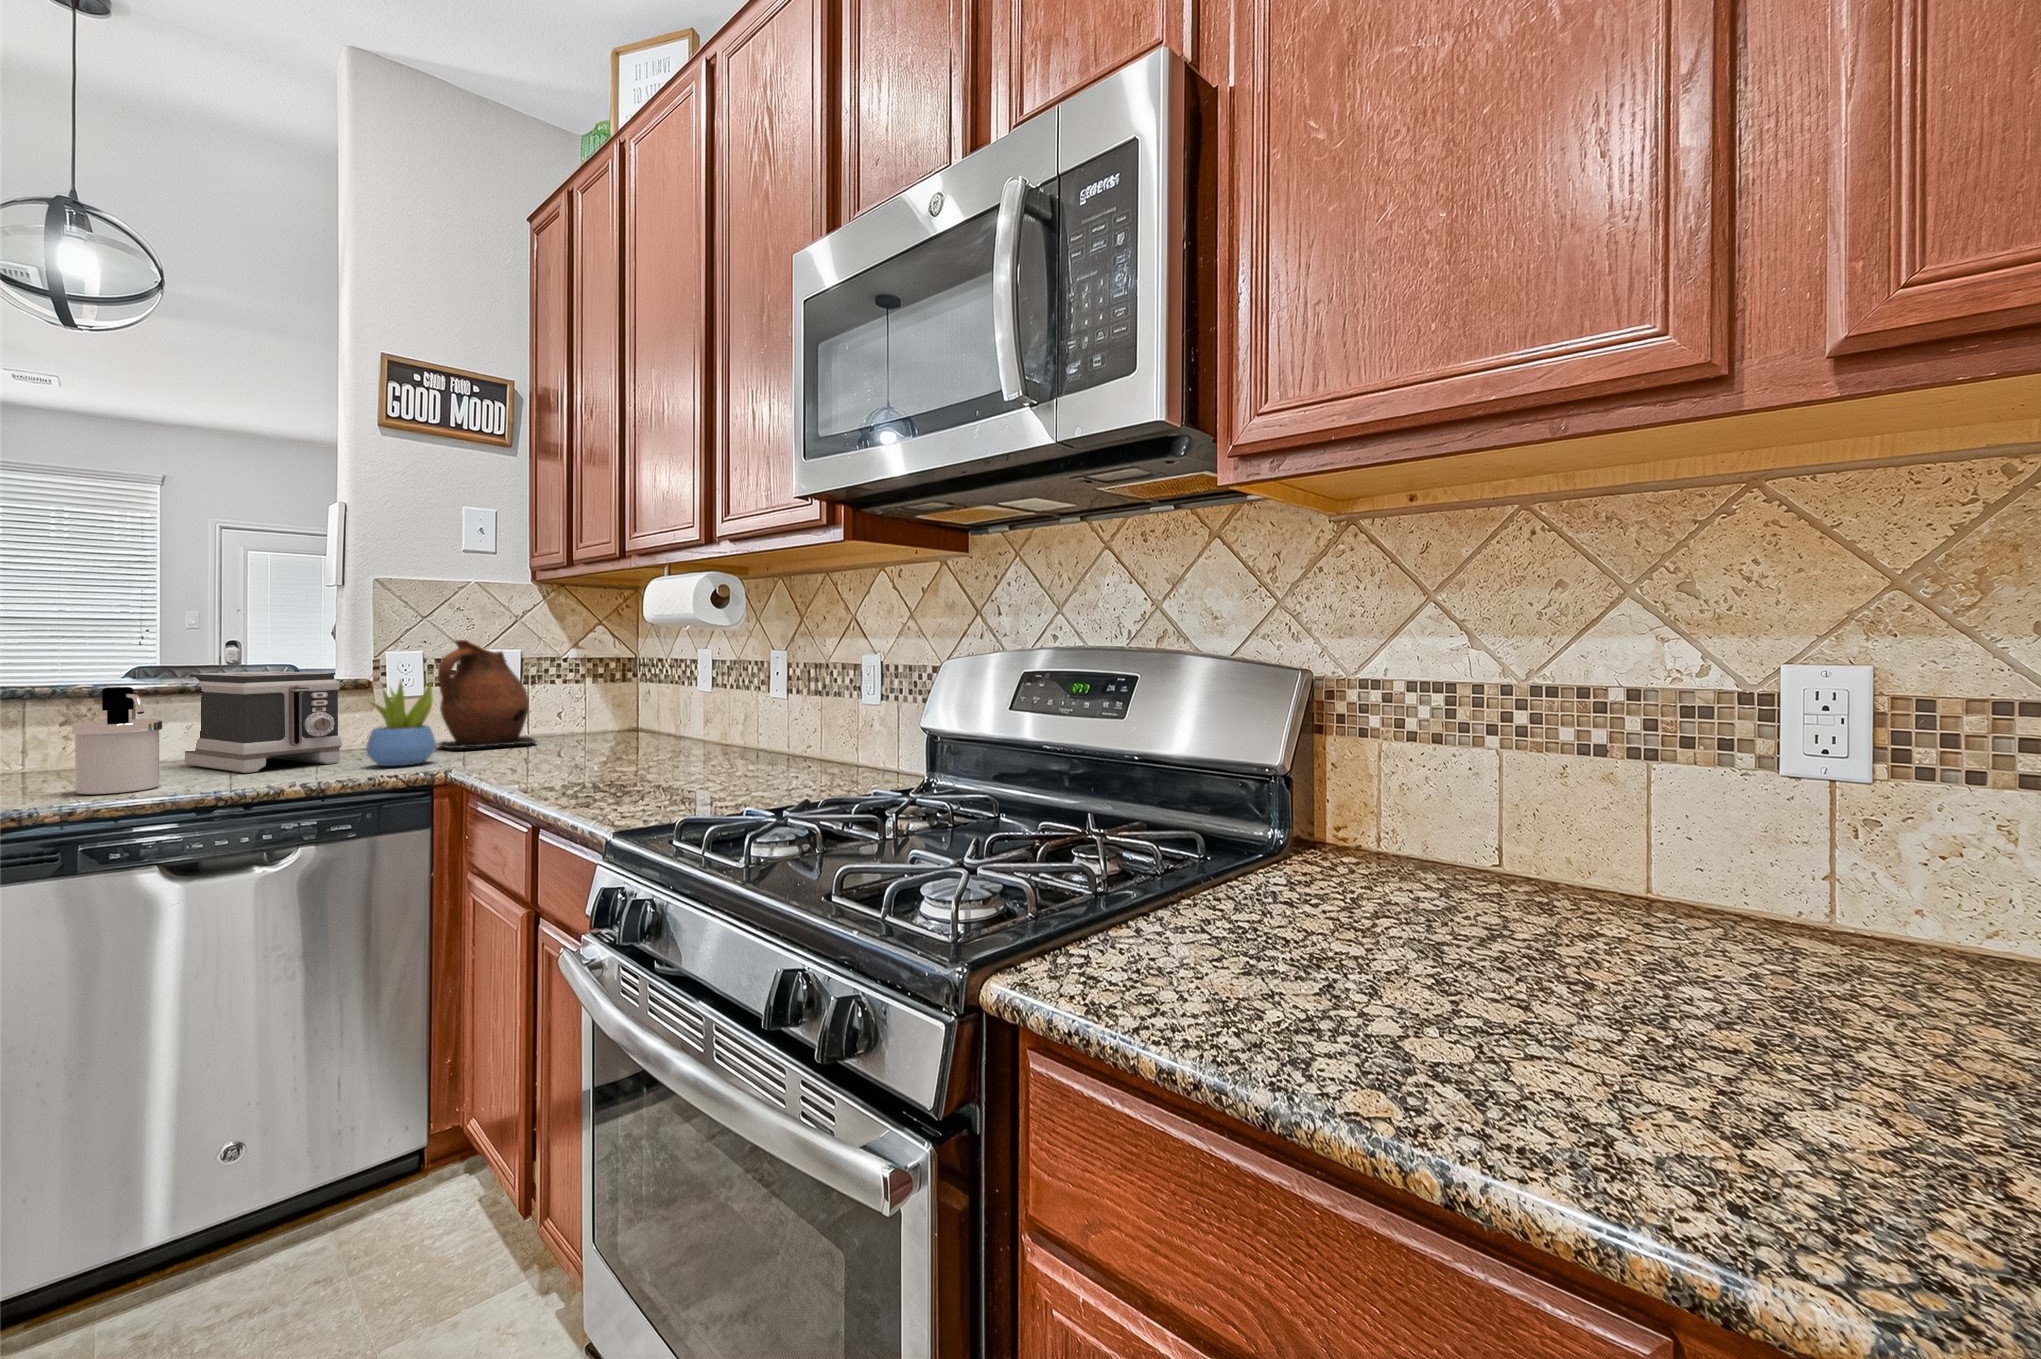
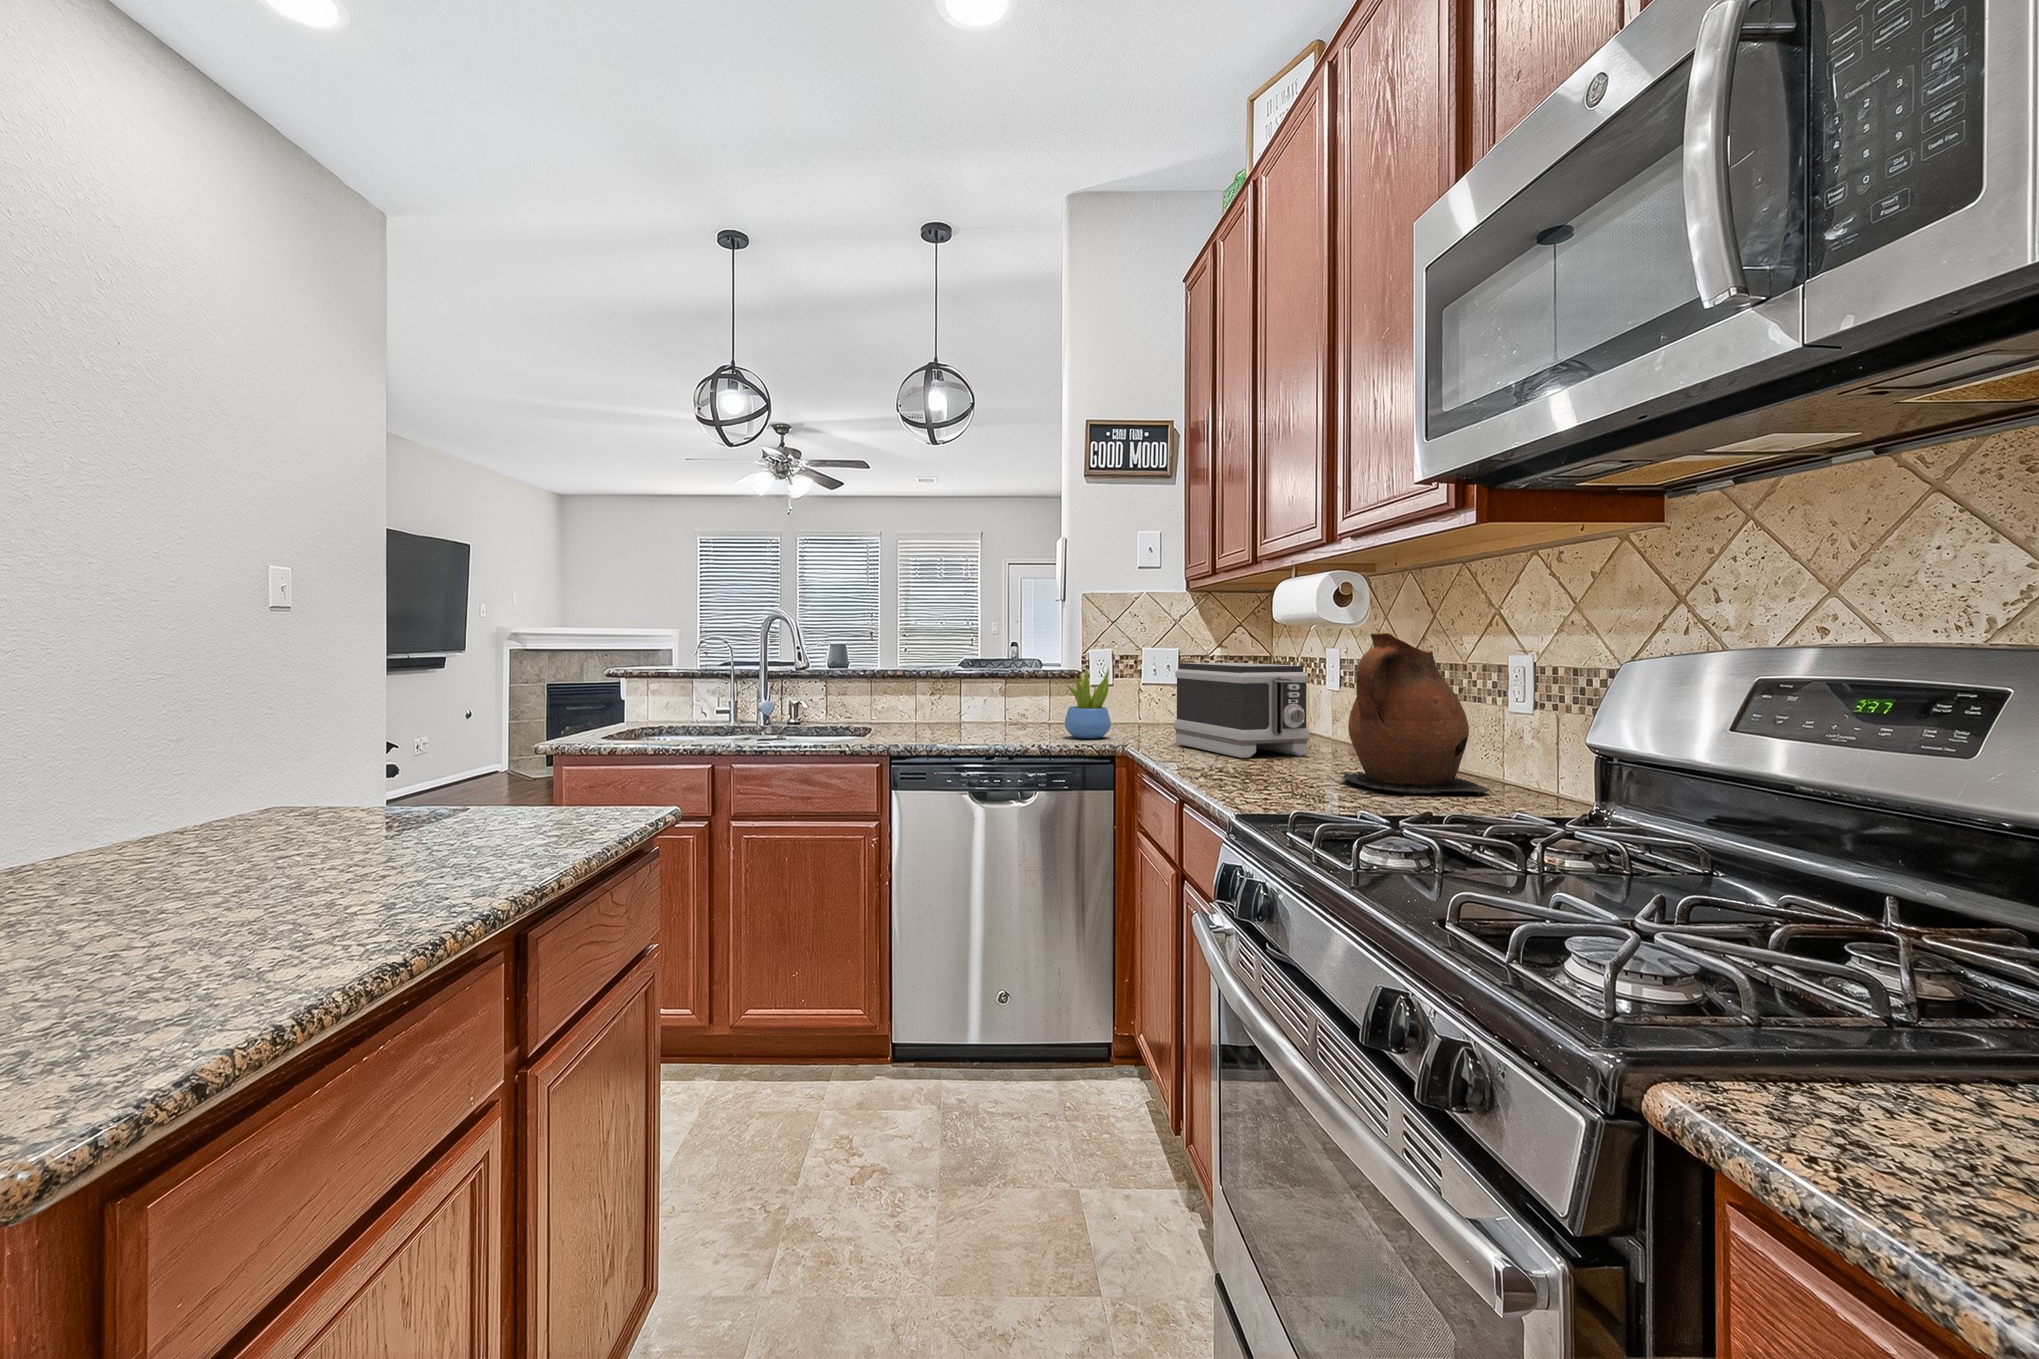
ceramic pitcher: present [438,640,536,748] -> present [1335,633,1490,795]
toaster: present [185,671,342,773] -> present [1174,663,1310,758]
soap dispenser: present [72,687,162,794] -> none [907,668,950,740]

